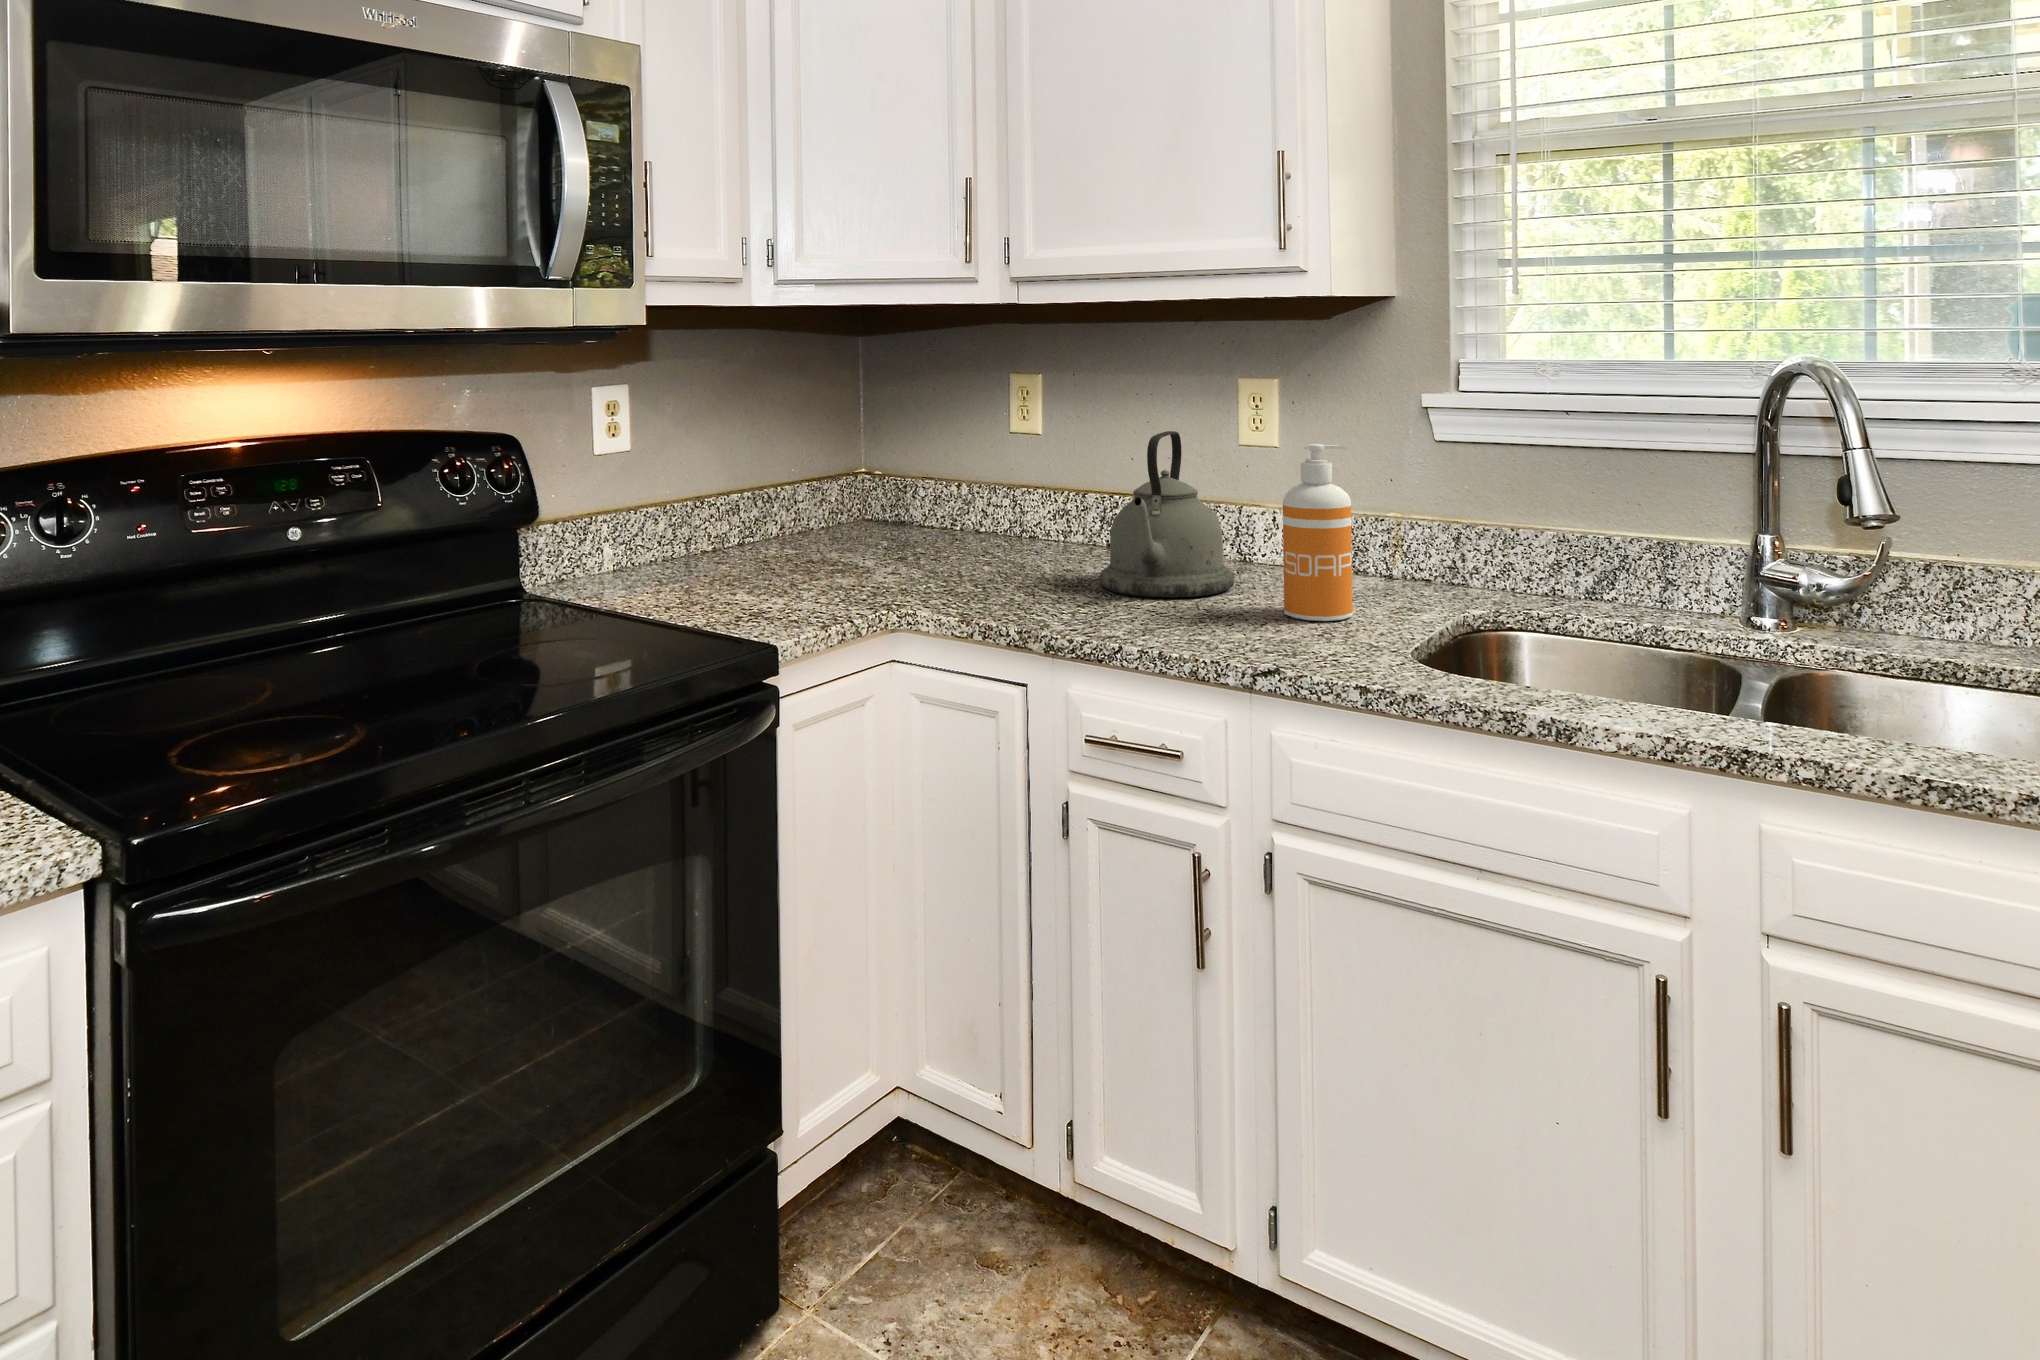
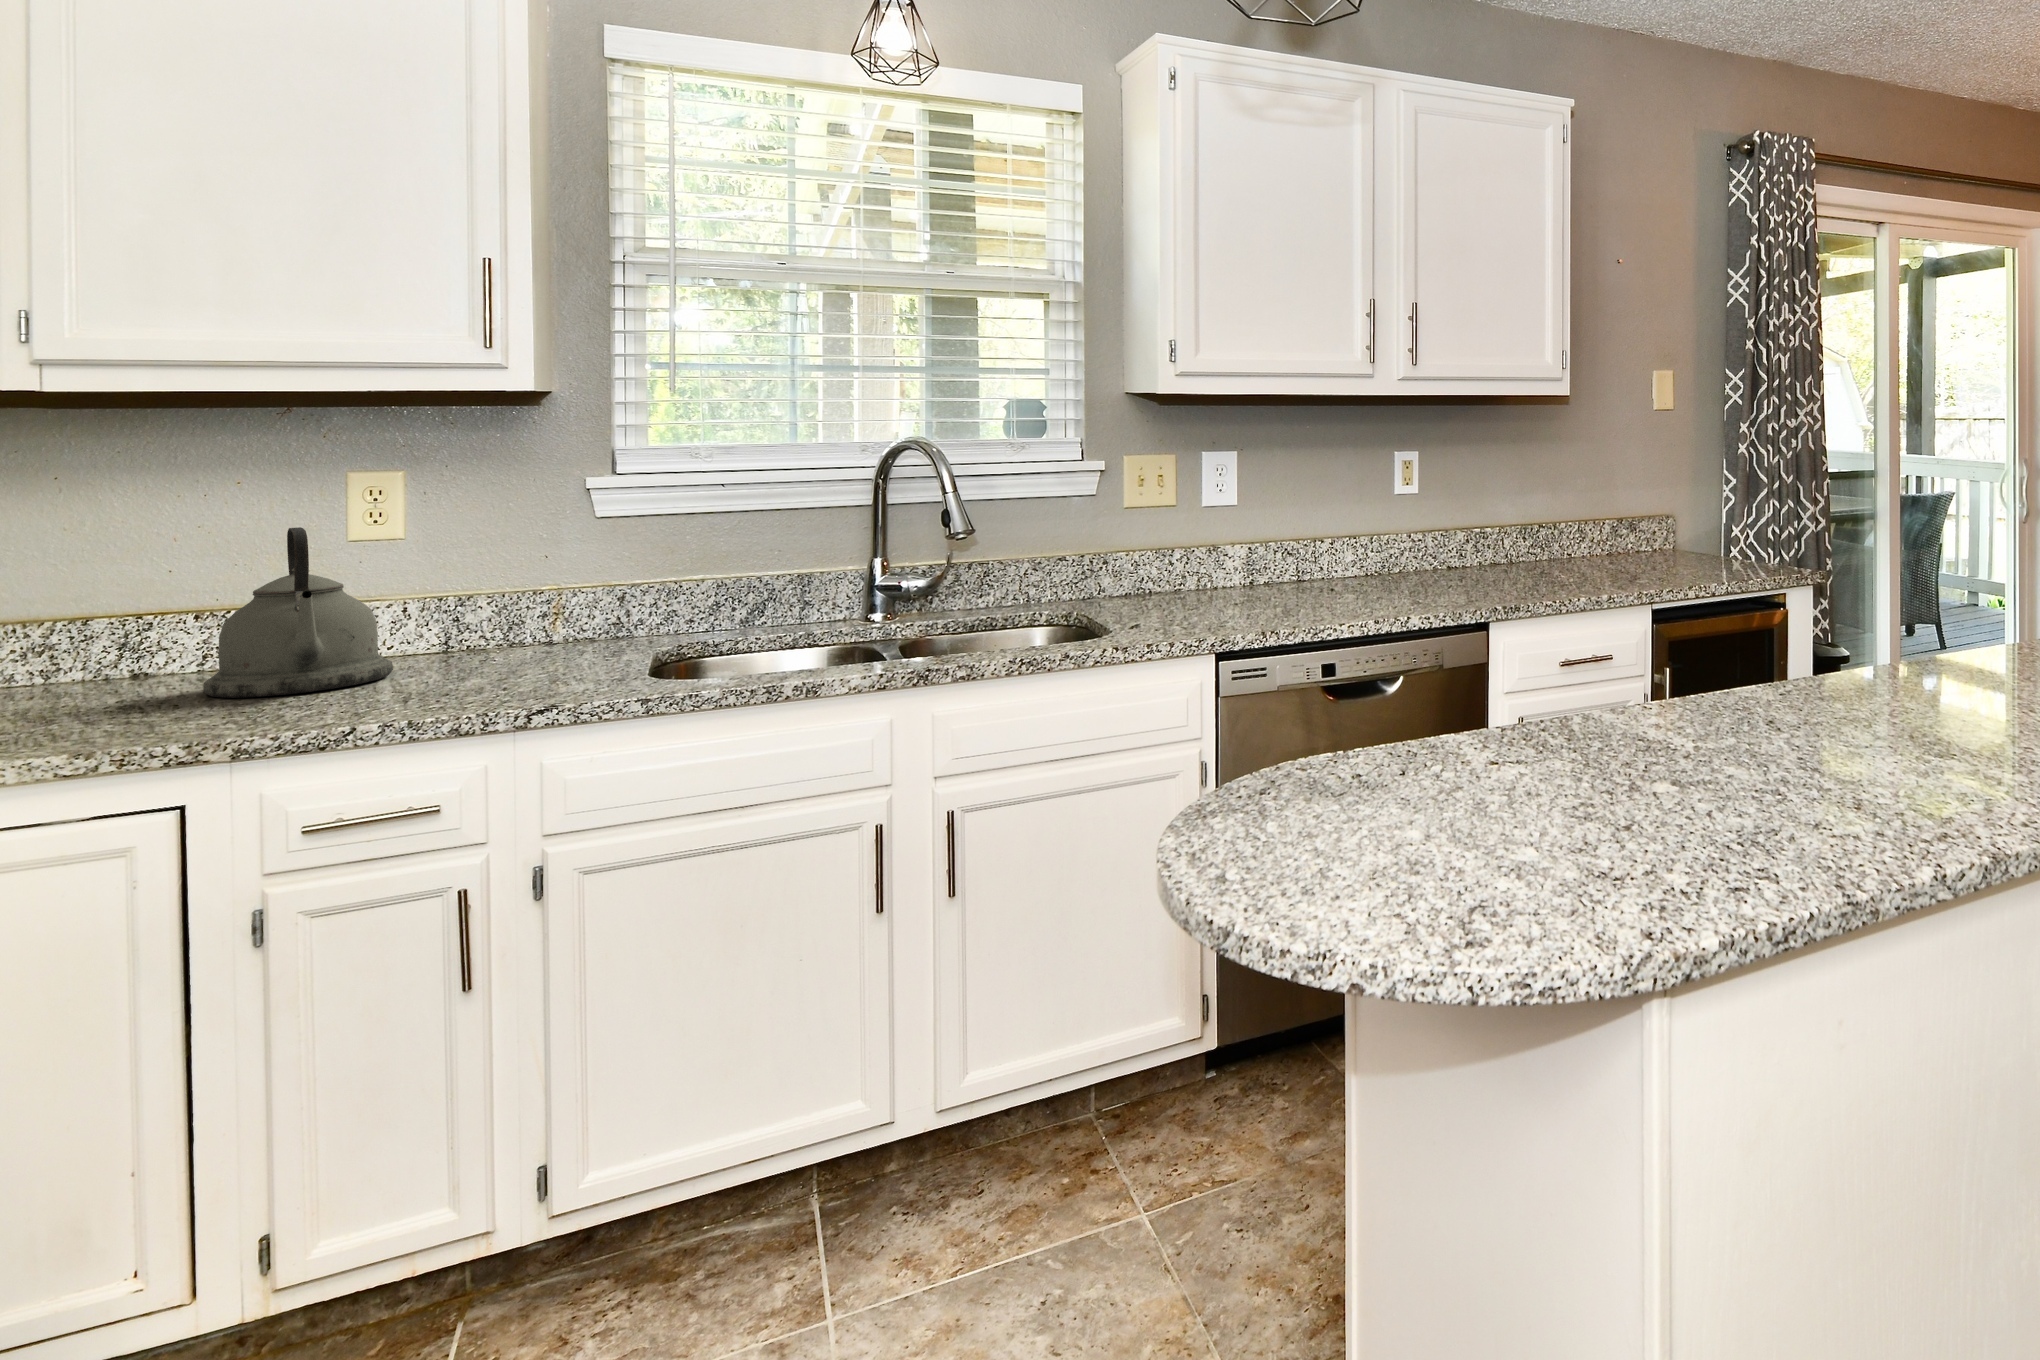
soap dispenser: present [1283,444,1353,621] -> none [483,522,562,677]

